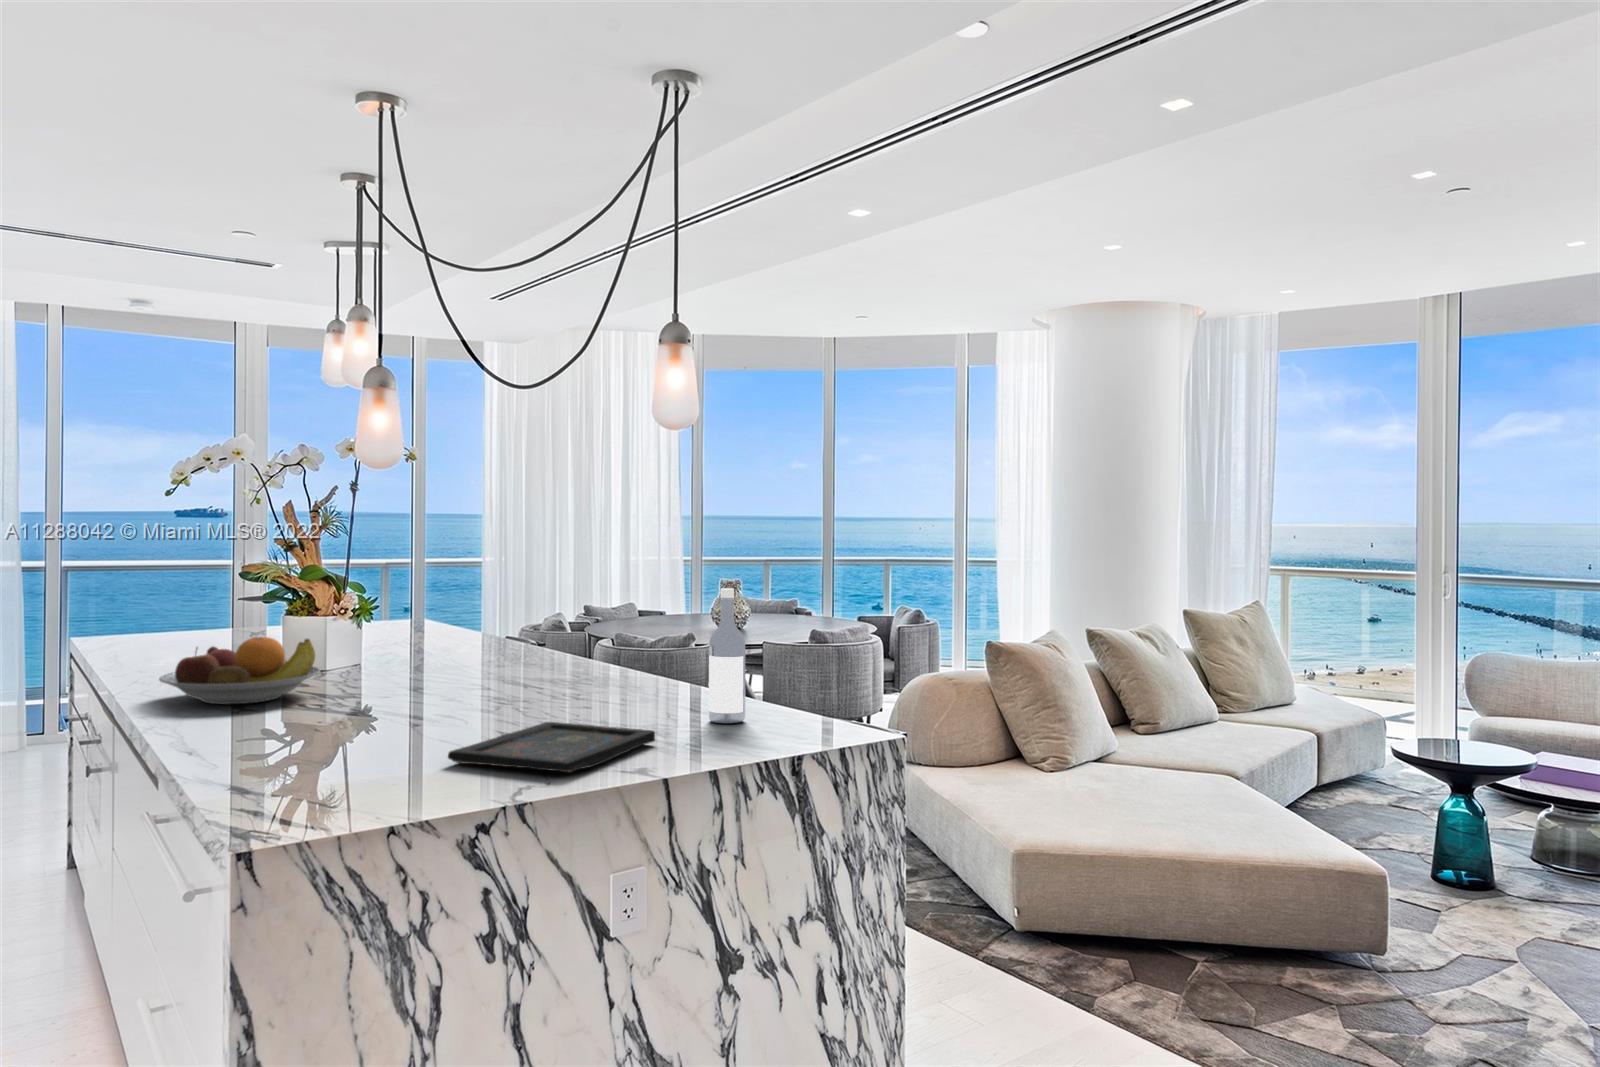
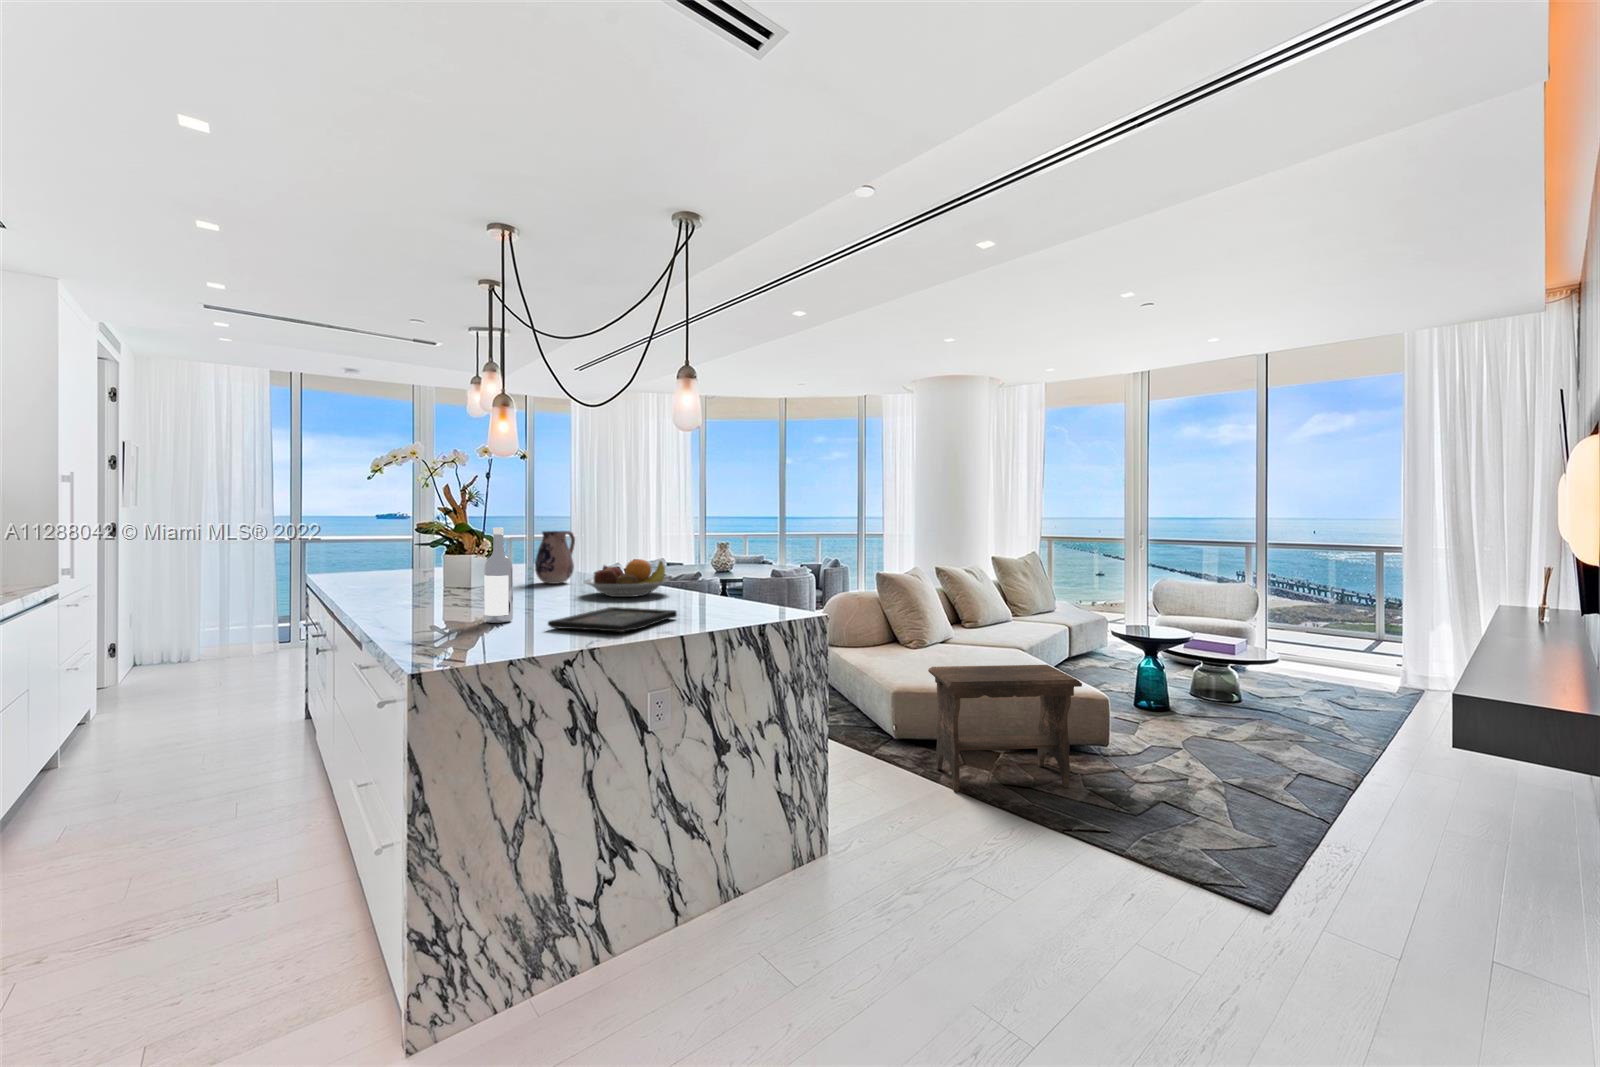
ceramic pitcher: none [422,580,487,668] -> present [535,531,575,584]
wine bottle: present [708,588,745,723] -> present [484,528,513,623]
fruit bowl: present [159,637,320,704] -> present [584,559,669,597]
footstool: none [1074,814,1339,1031] -> present [928,665,1082,792]

